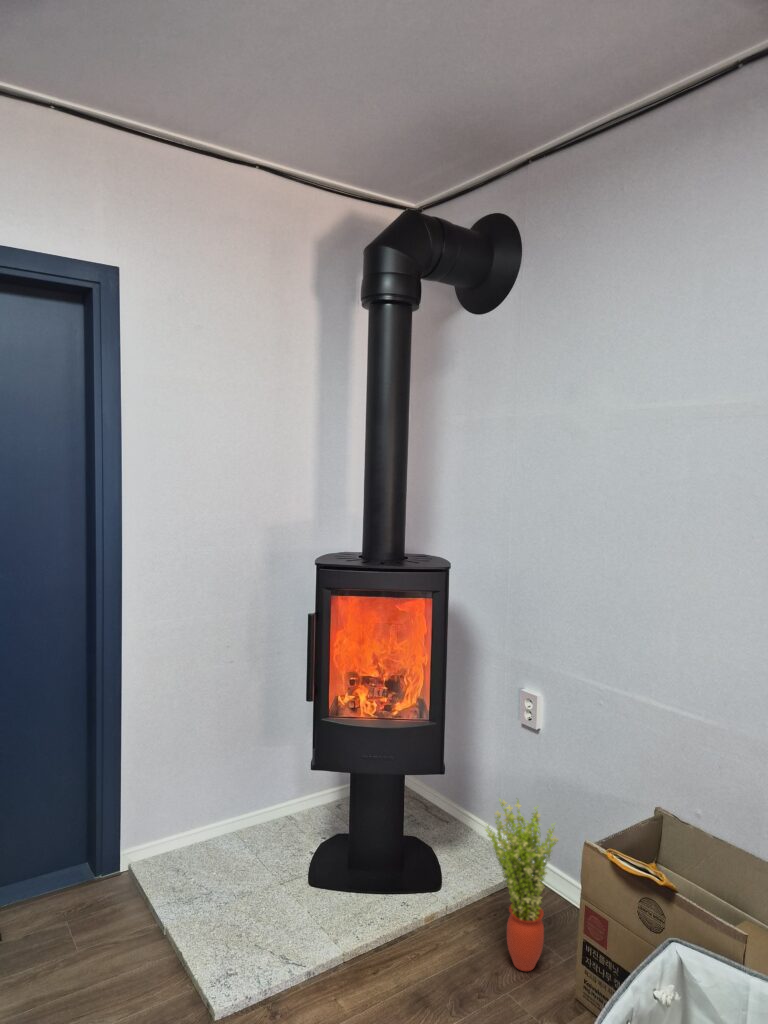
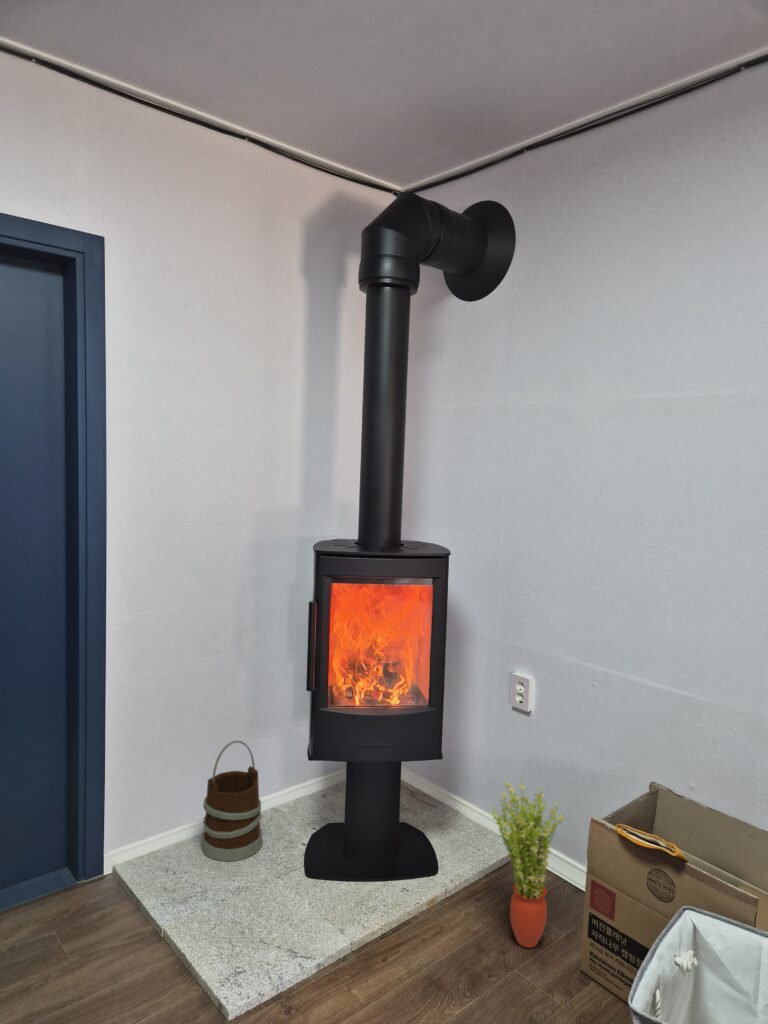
wooden bucket: none [215,748,275,866] -> present [202,741,263,861]

